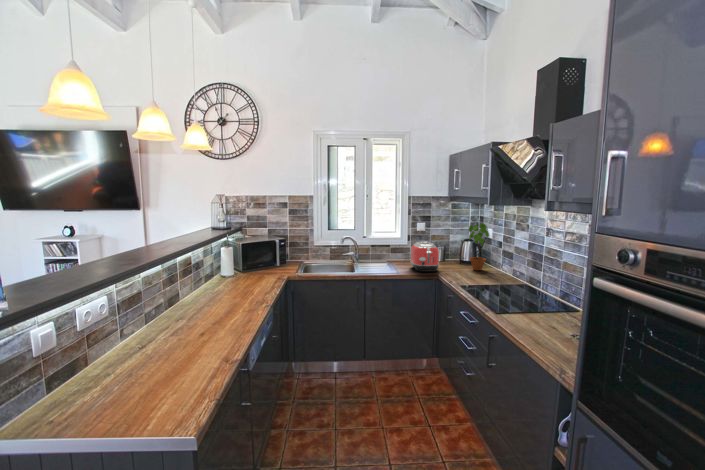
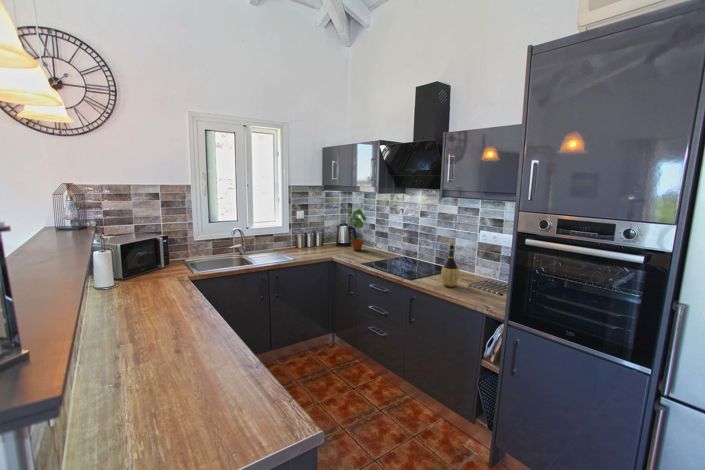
toaster: present [410,242,439,272] -> none [300,229,330,257]
wine bottle: none [527,272,557,337] -> present [441,243,460,287]

